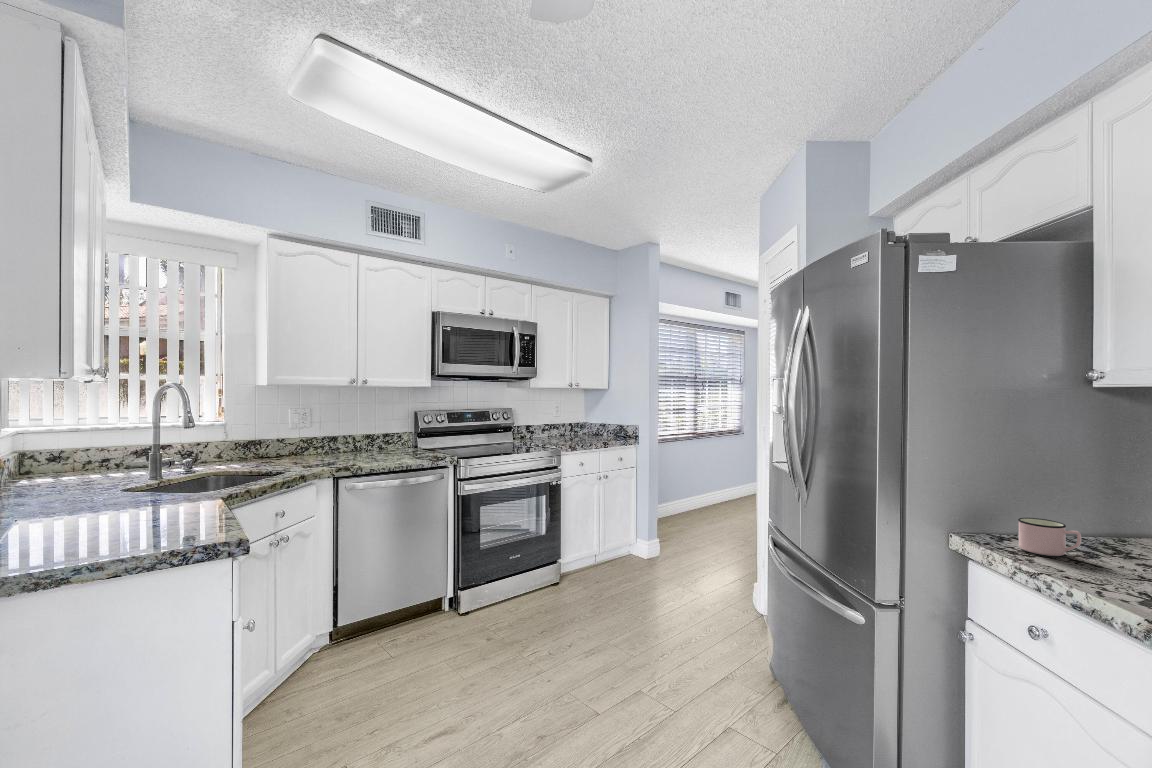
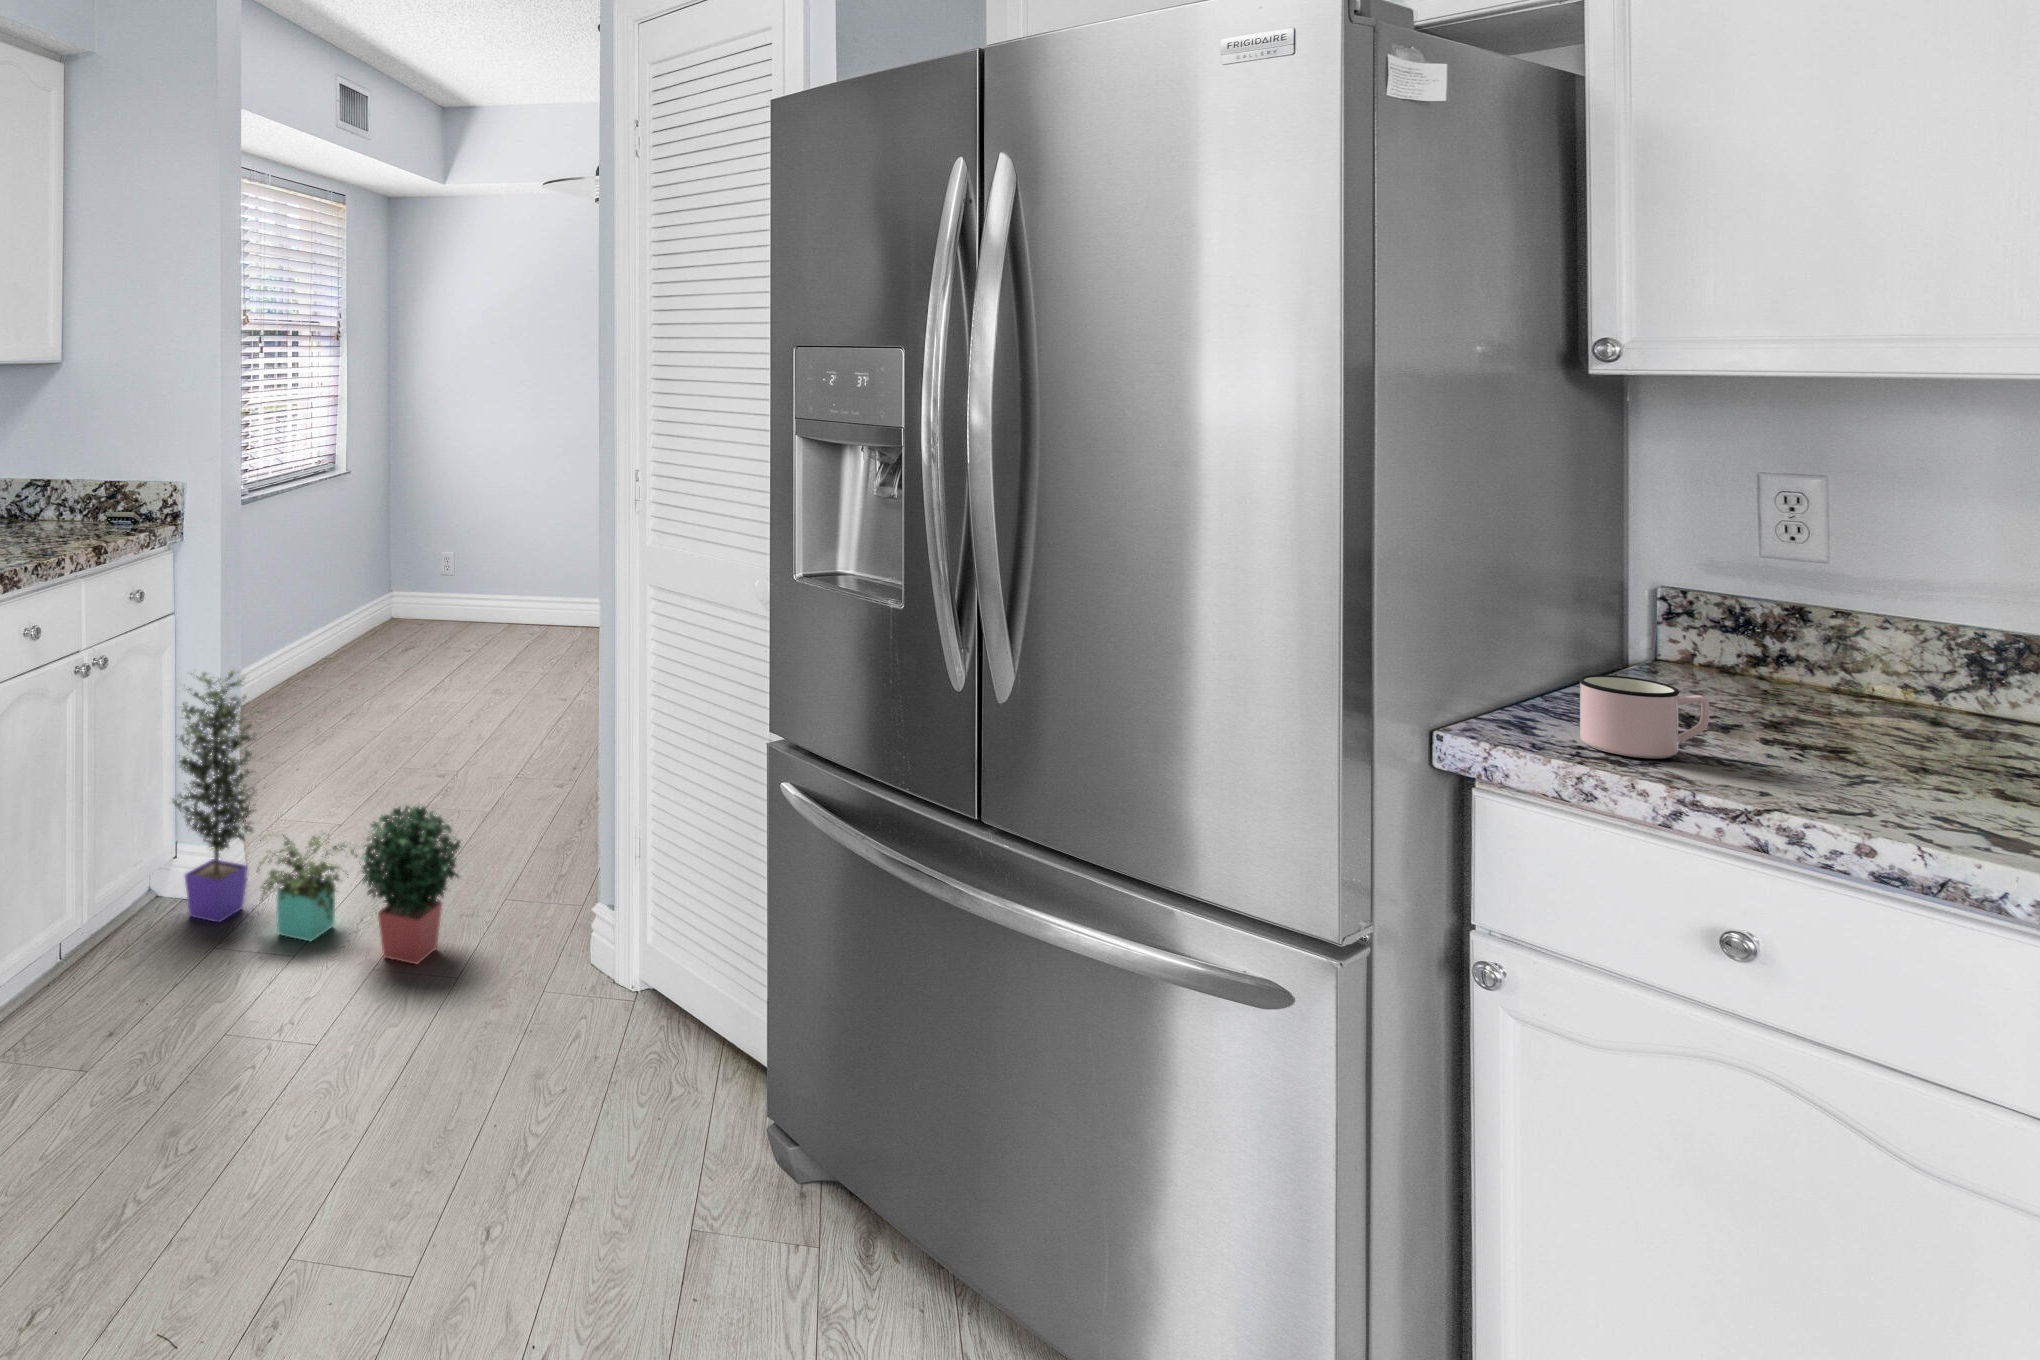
potted plant: none [630,484,711,589] -> present [173,670,461,964]

